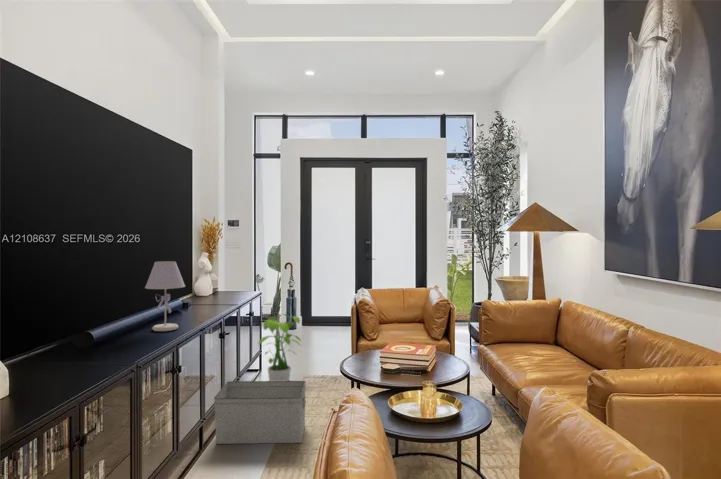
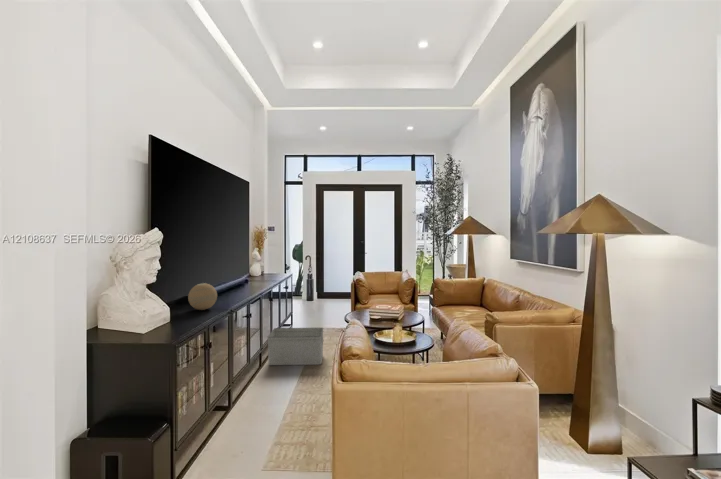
table lamp: present [145,261,185,331] -> none [226,253,250,295]
potted plant: present [259,314,300,381] -> none [291,288,319,333]
decorative orb: none [68,315,120,361] -> present [188,283,217,310]

